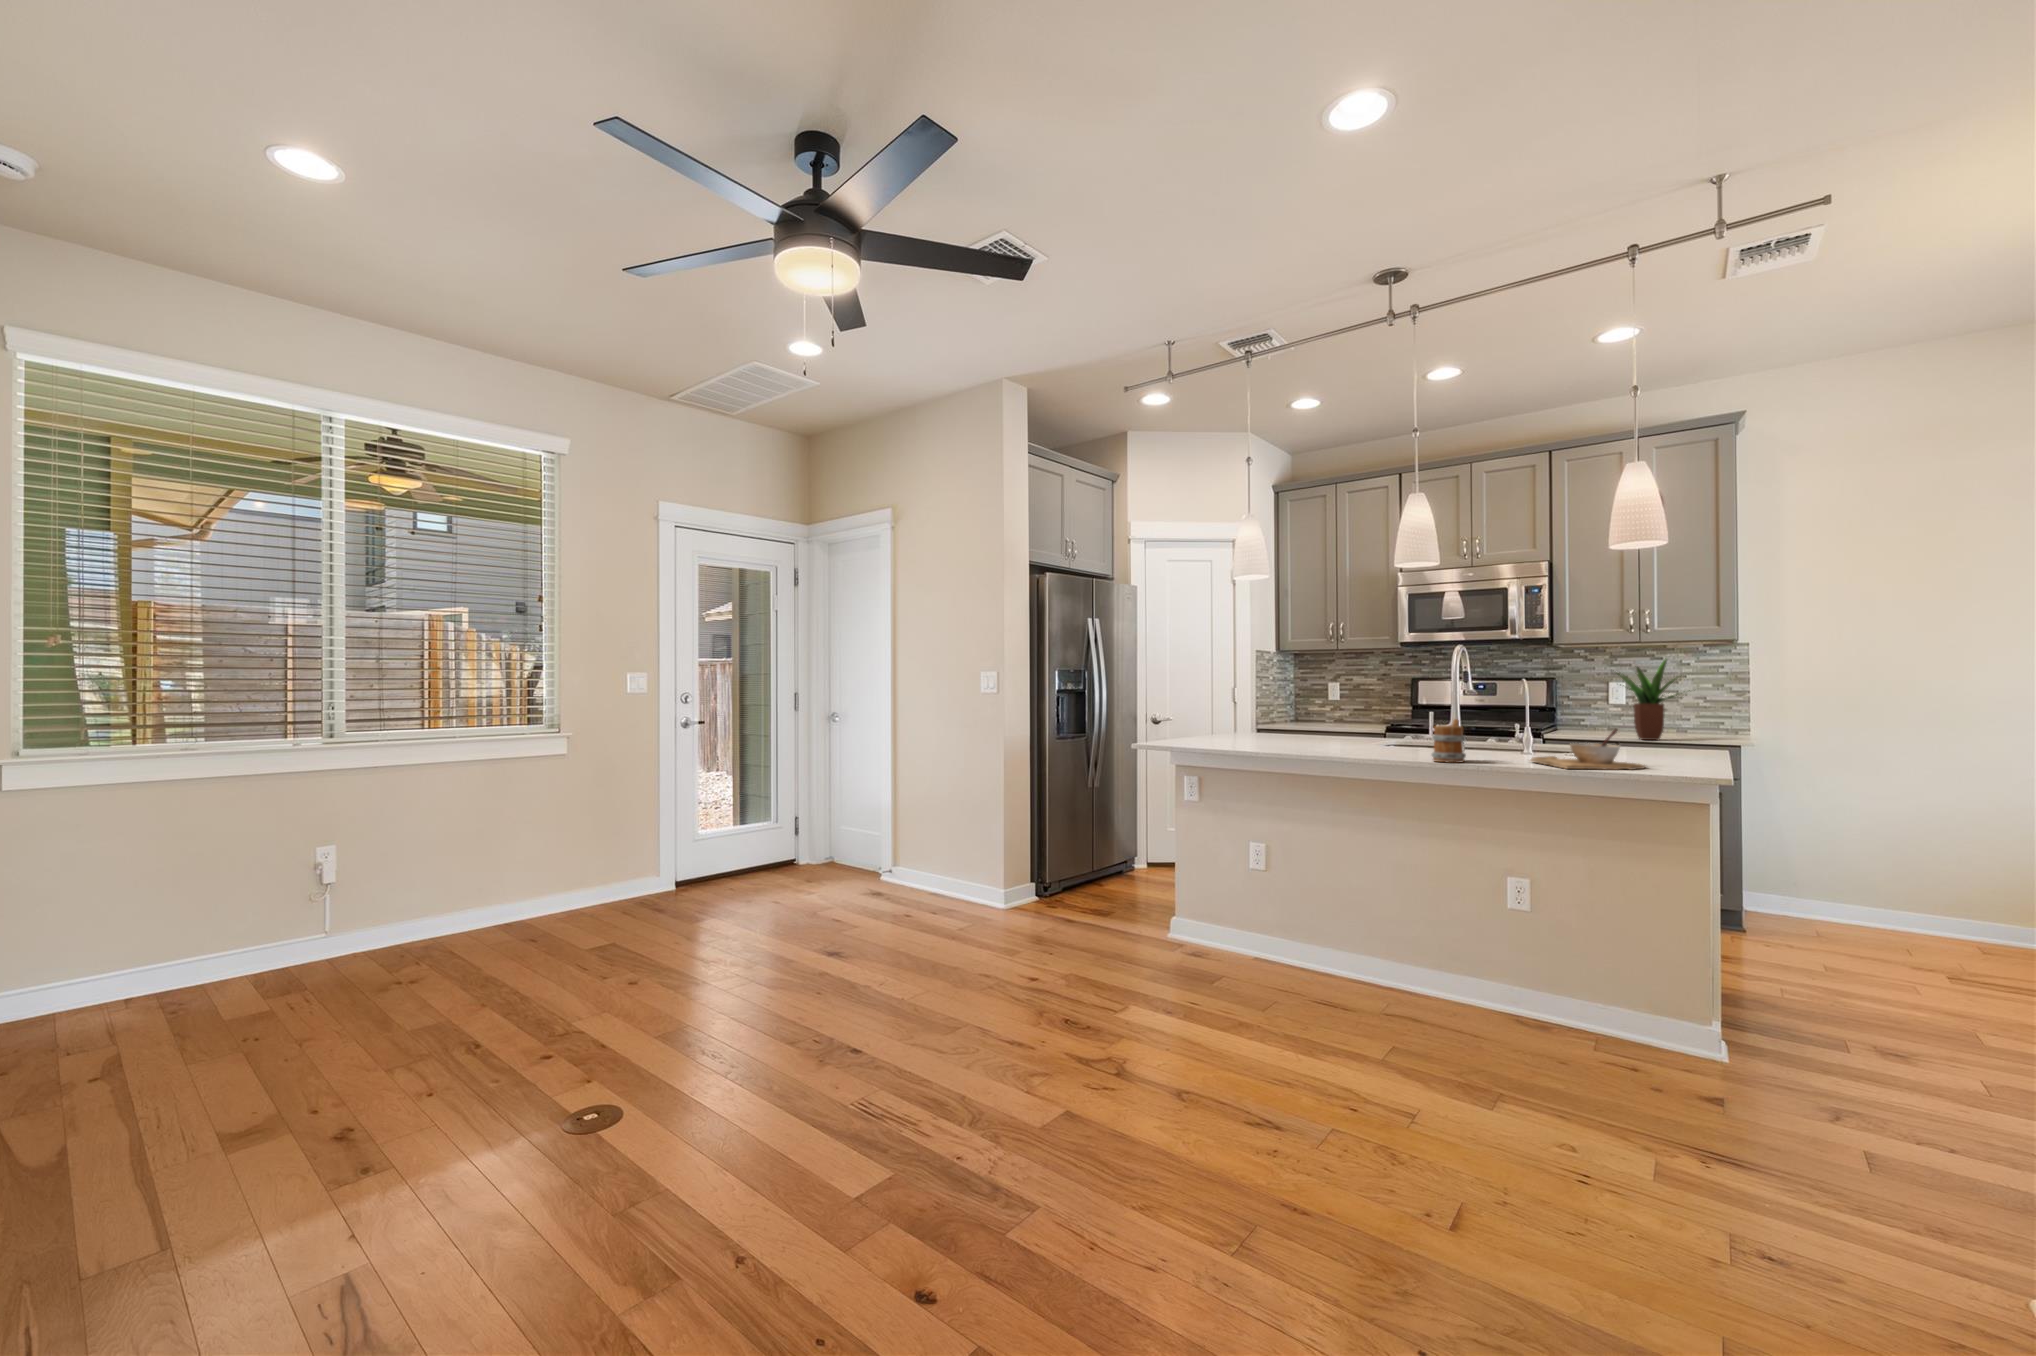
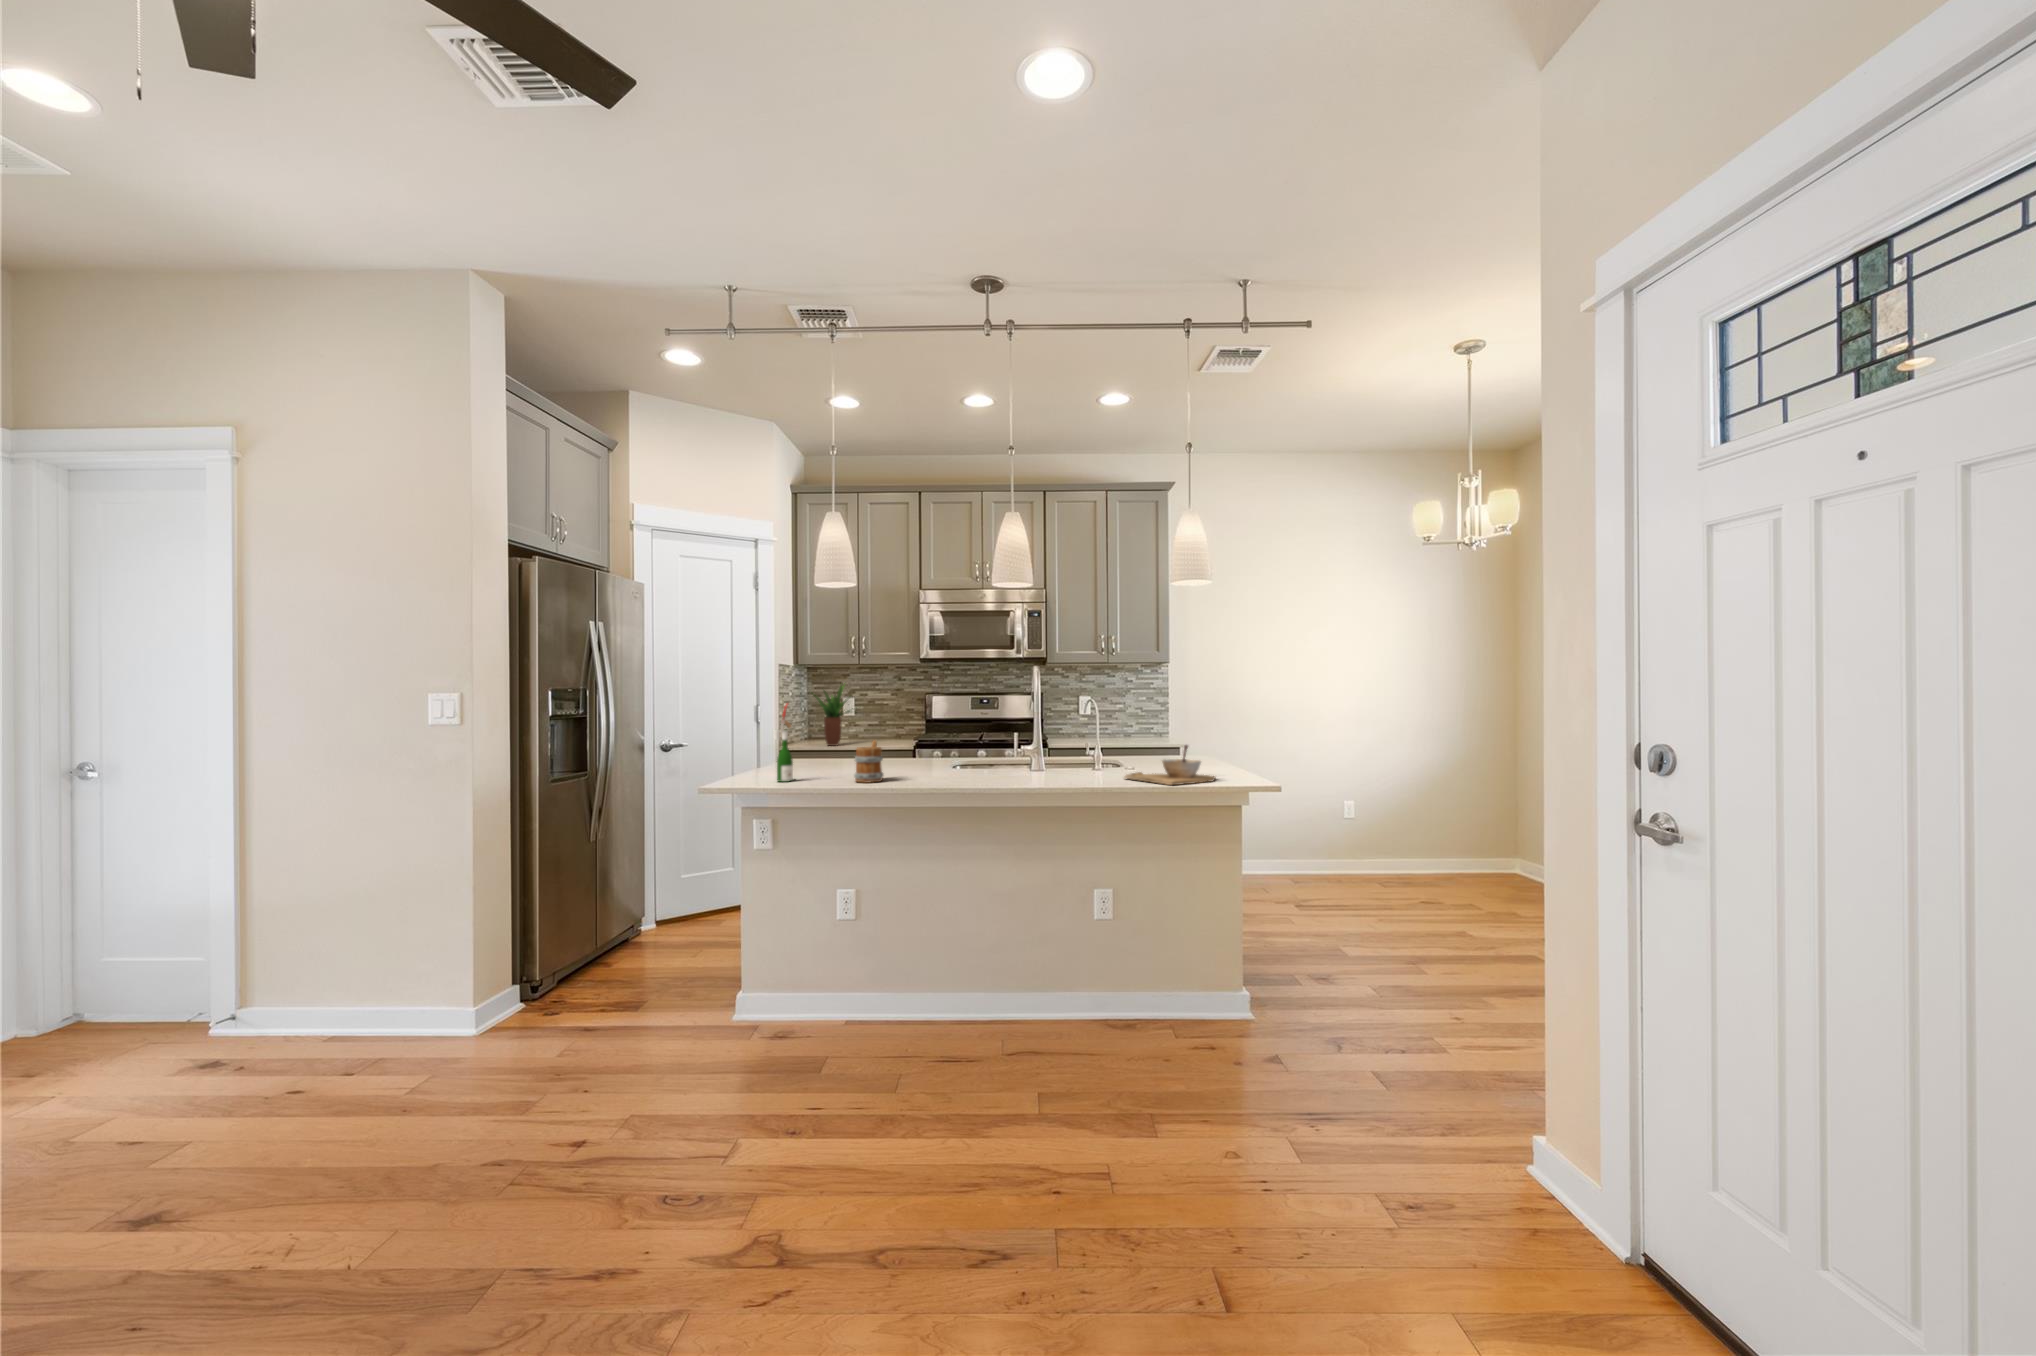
potted plant: present [1618,659,1690,740] -> present [812,685,853,746]
wine bottle: none [1200,681,1220,747] -> present [774,704,793,782]
mug: present [1432,719,1466,763] -> present [854,740,883,783]

